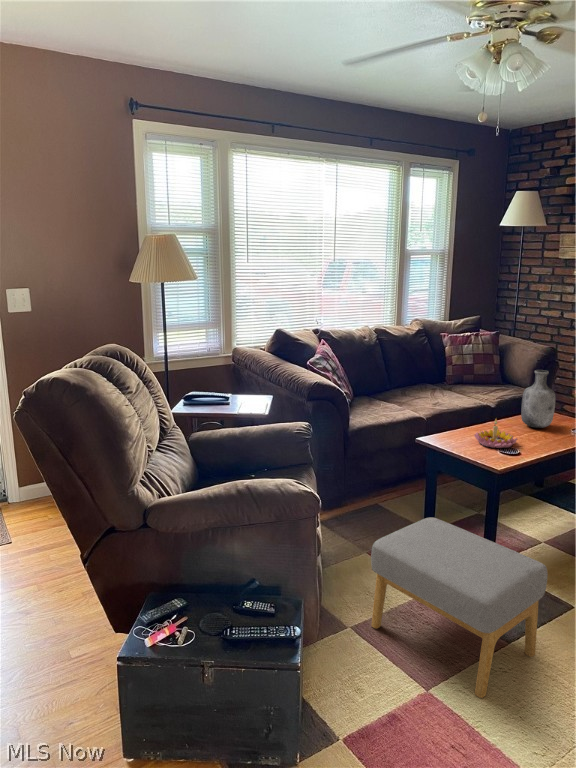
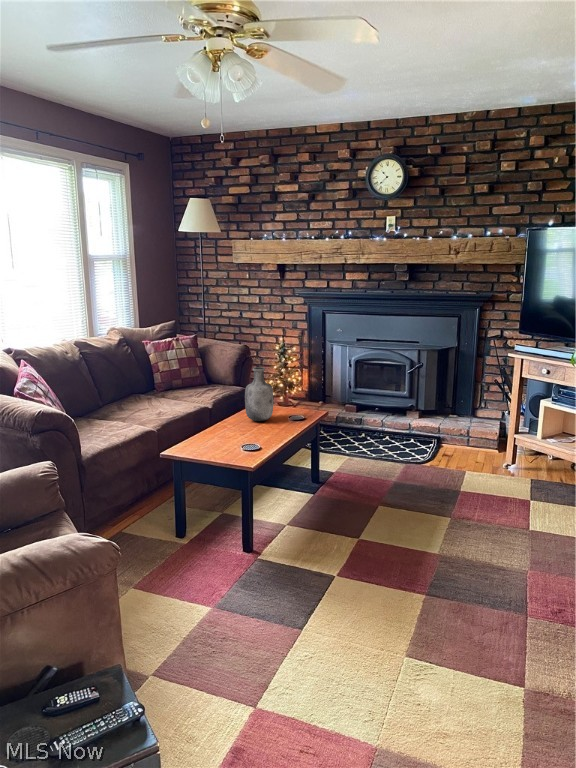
candle holder: present [474,419,517,449] -> none [215,418,255,448]
footstool: present [371,517,548,698] -> none [165,530,330,692]

